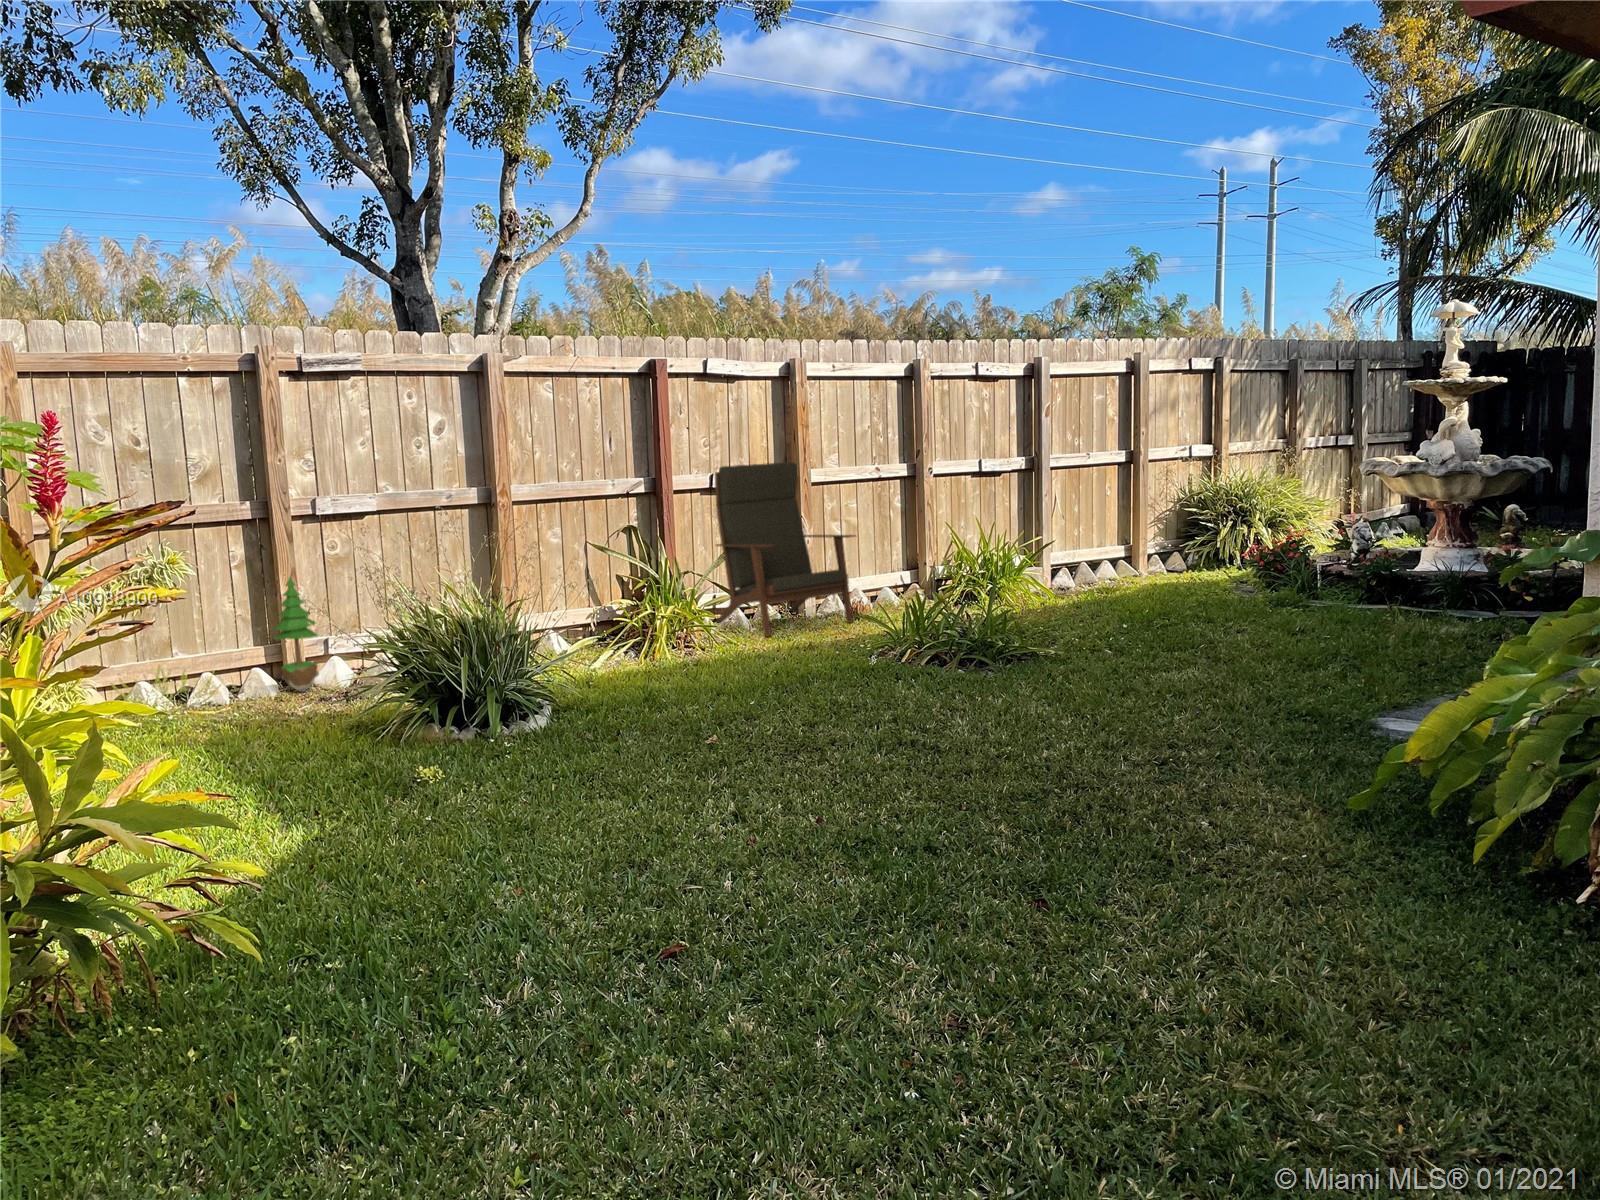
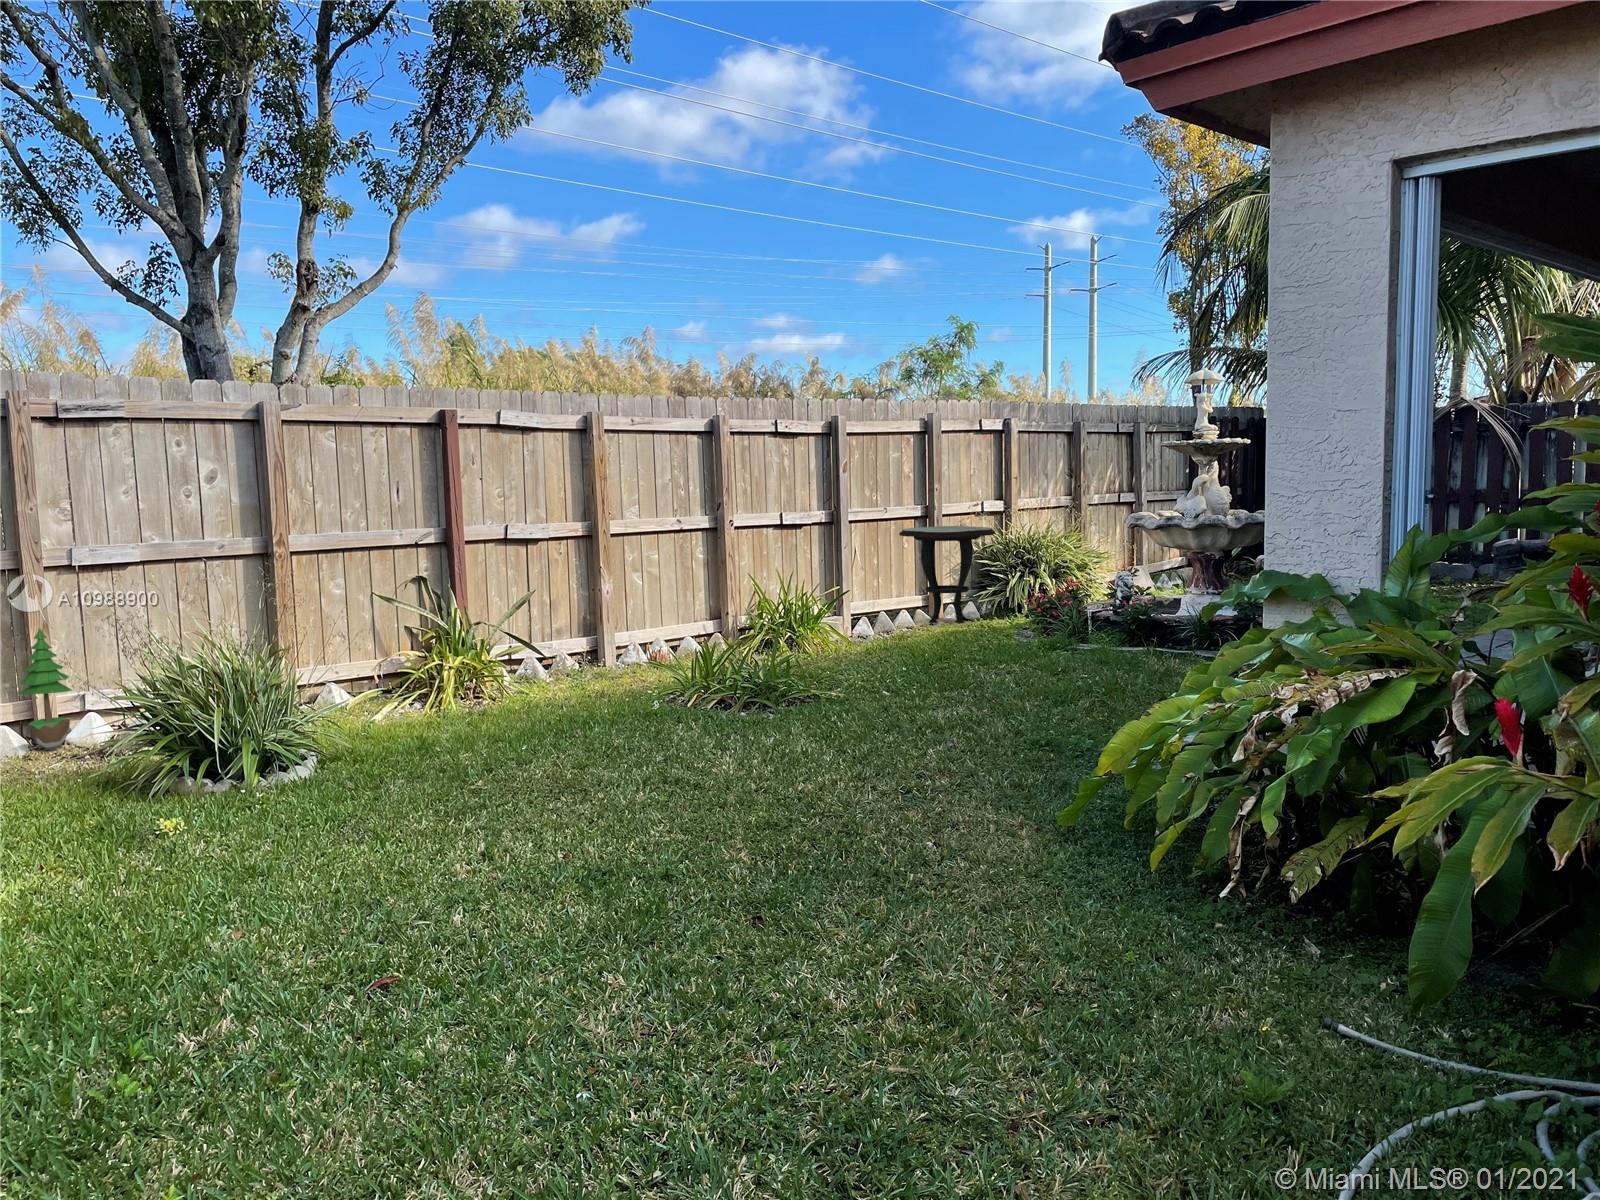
lounge chair: present [715,462,856,637] -> none [507,514,649,686]
side table: none [1103,473,1209,575] -> present [899,526,996,623]

